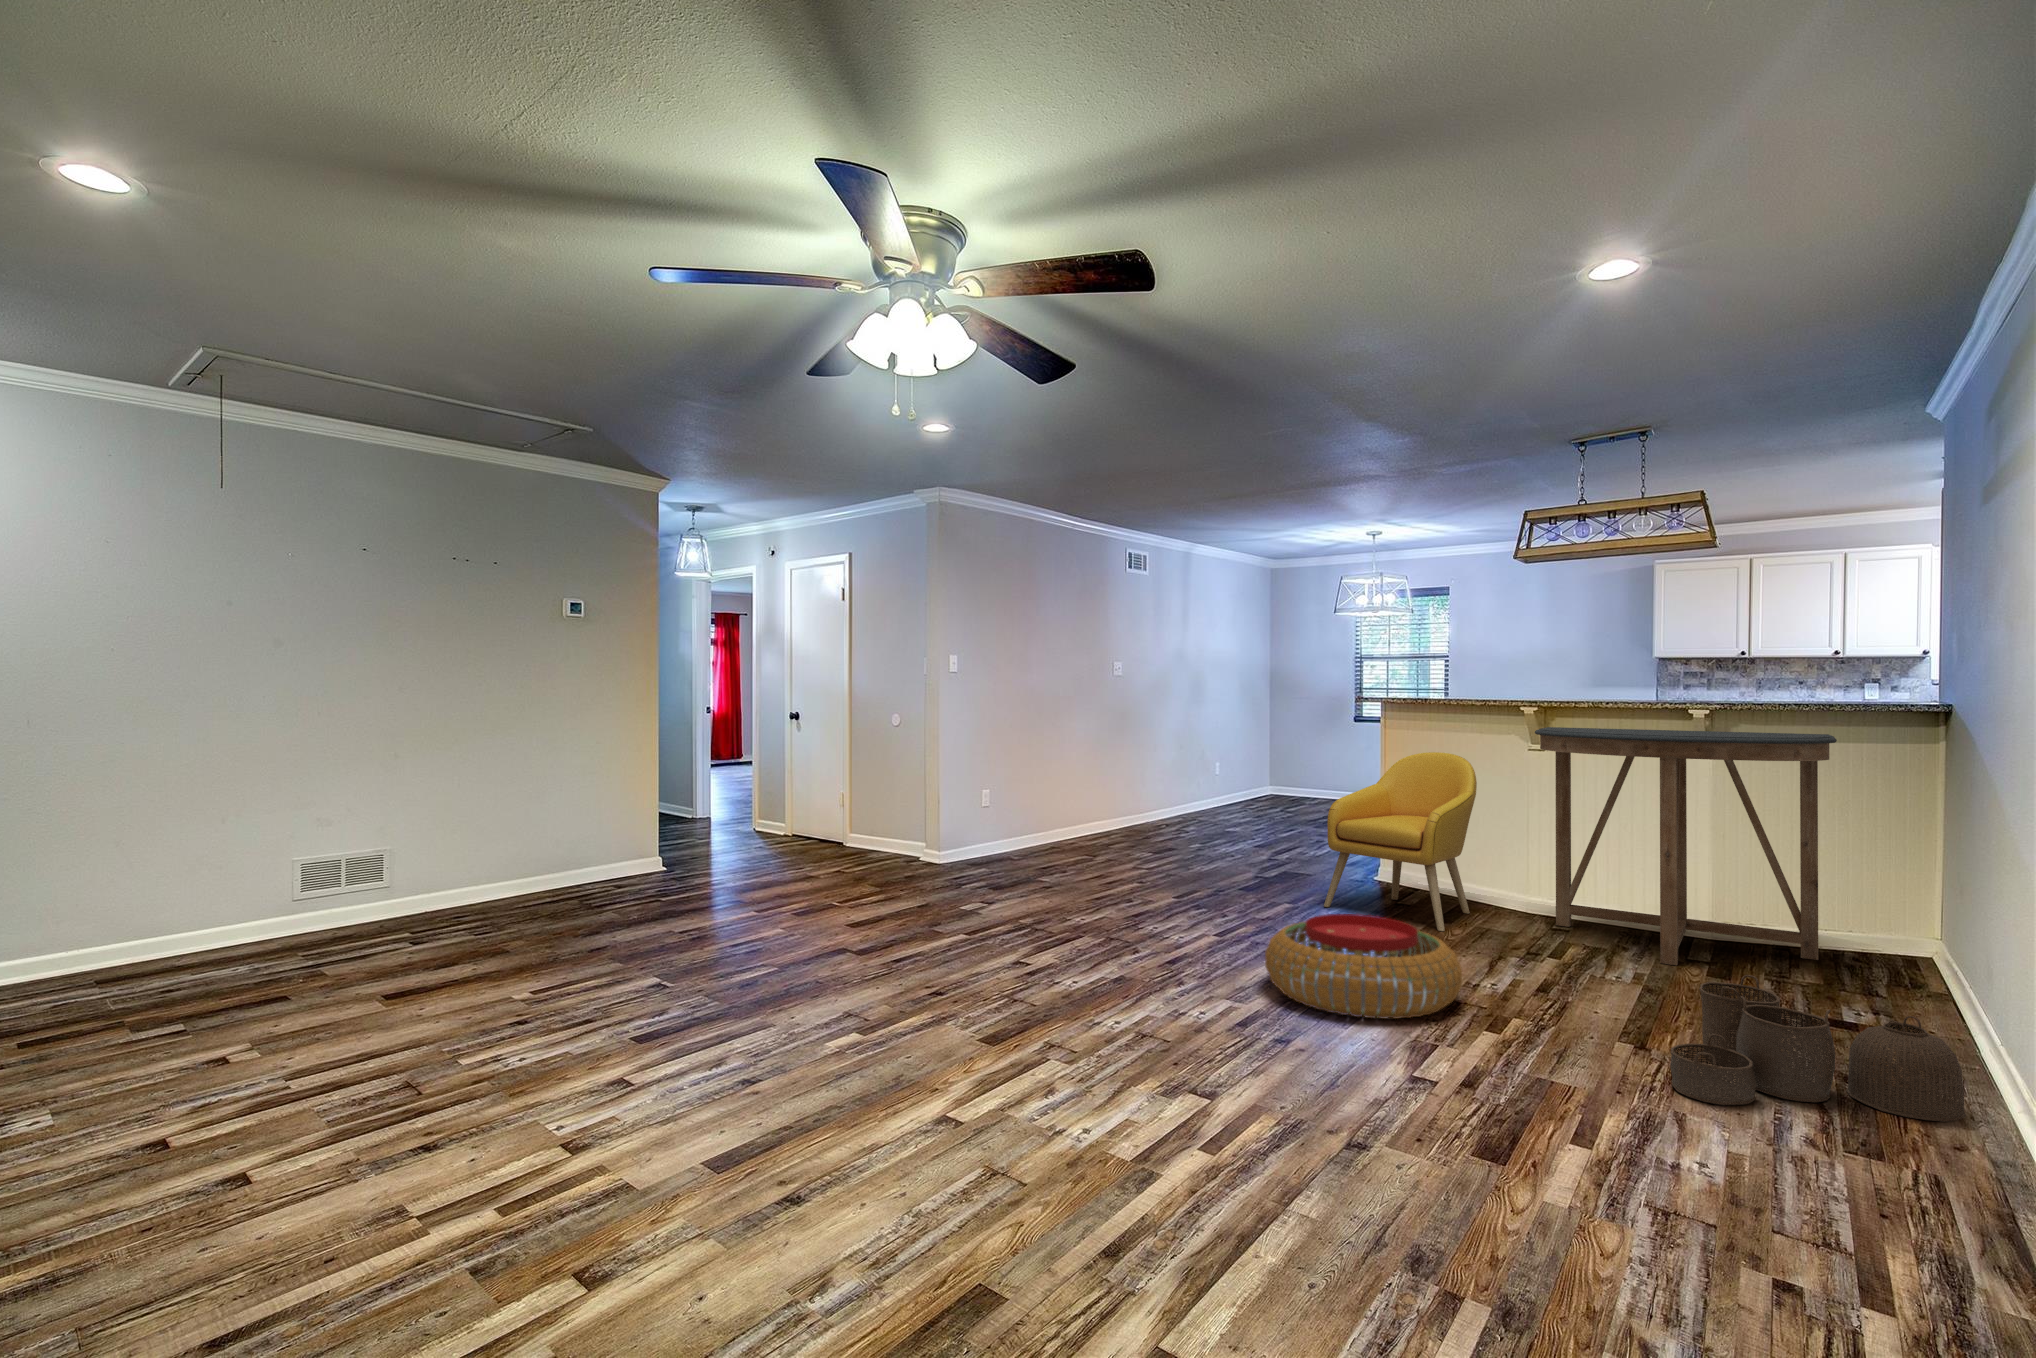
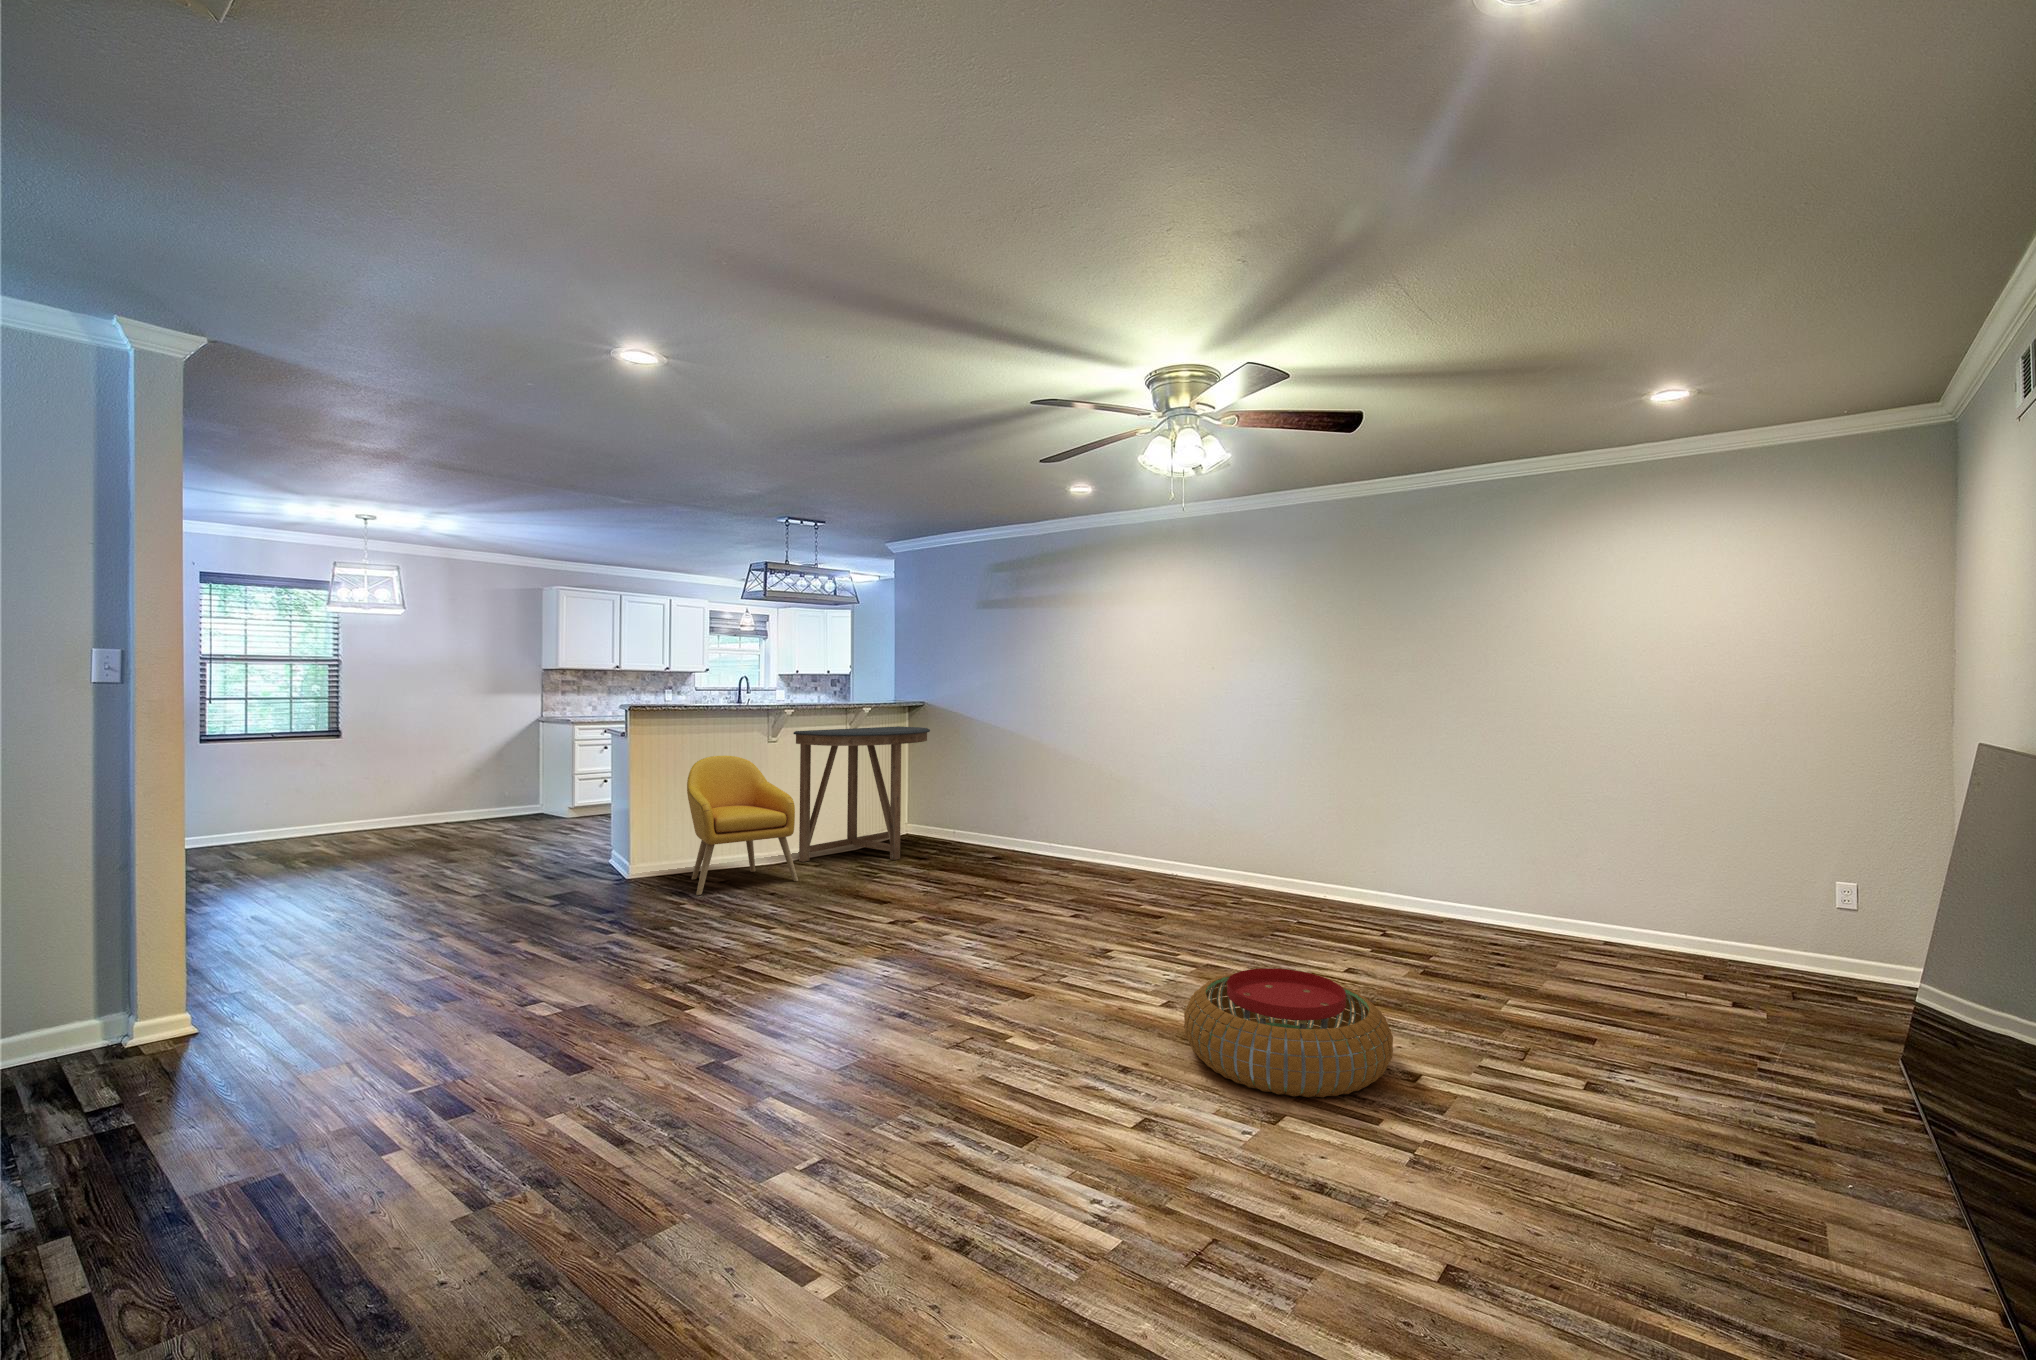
pouf: present [1265,914,1462,1019] -> present [1184,968,1393,1097]
woven basket: present [1670,975,1966,1122] -> none [1028,833,1101,885]

